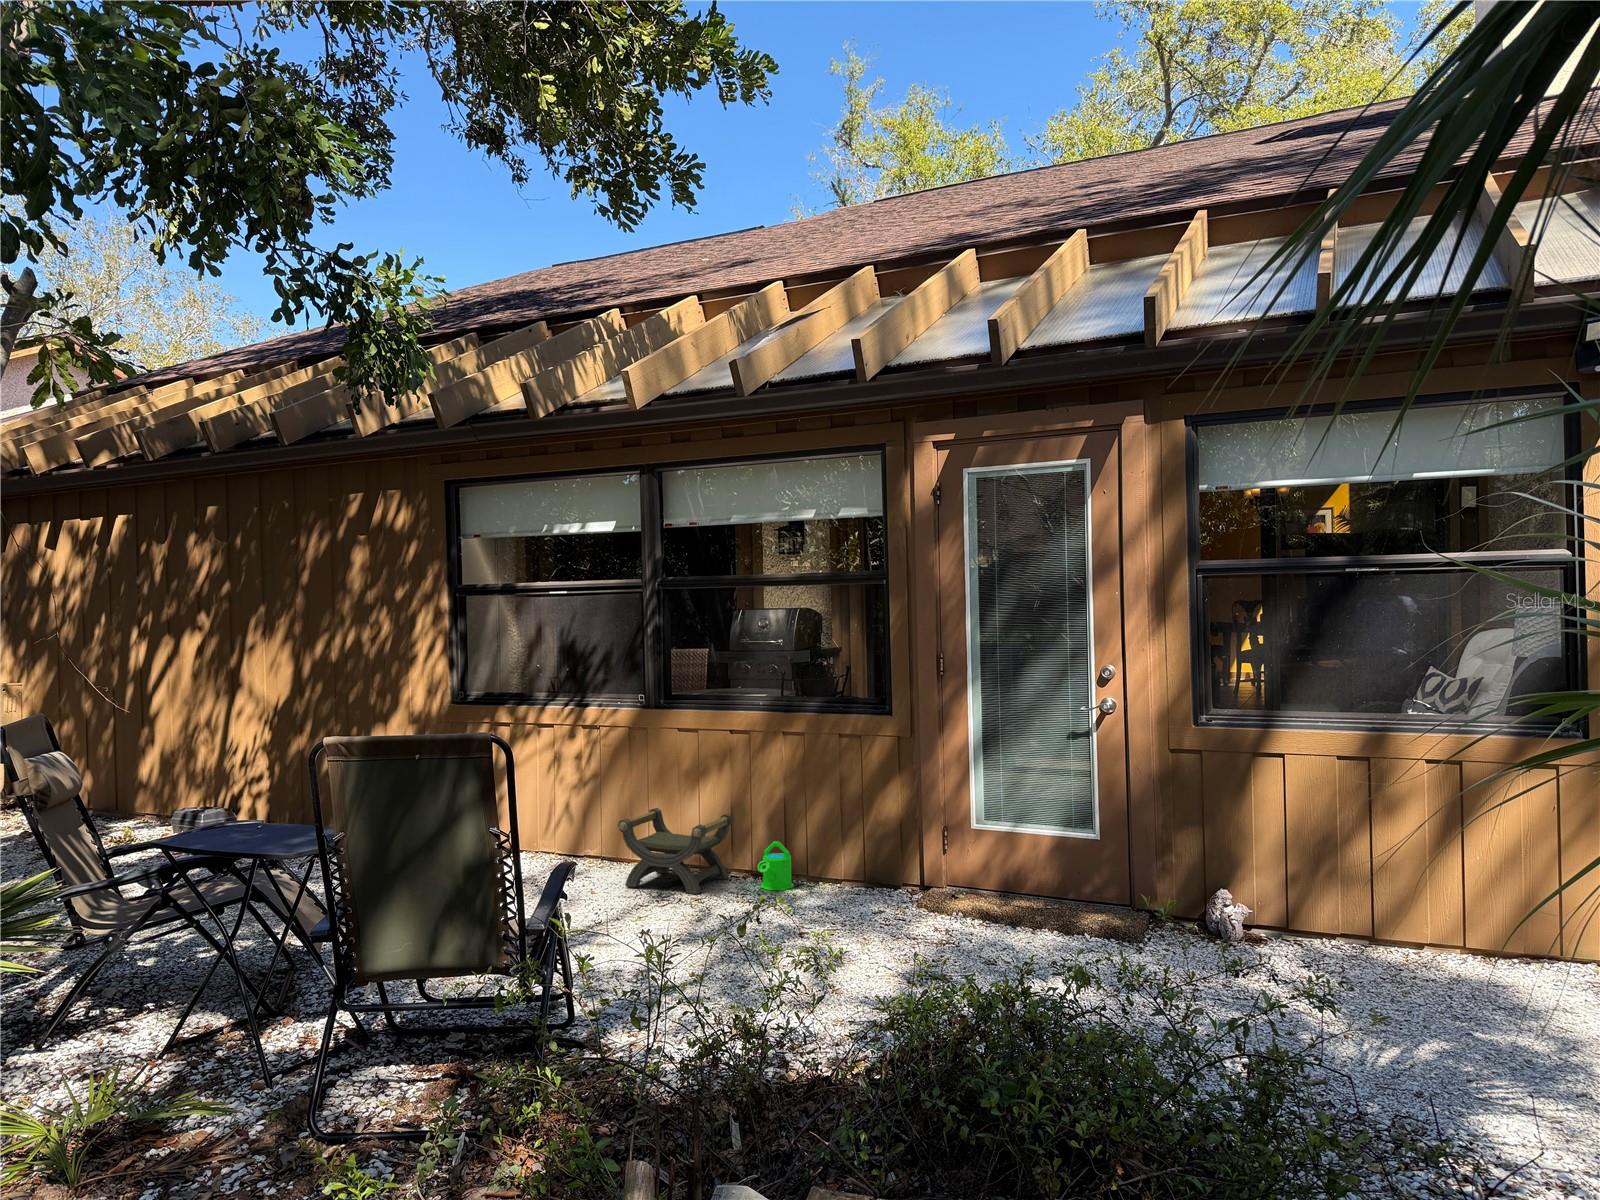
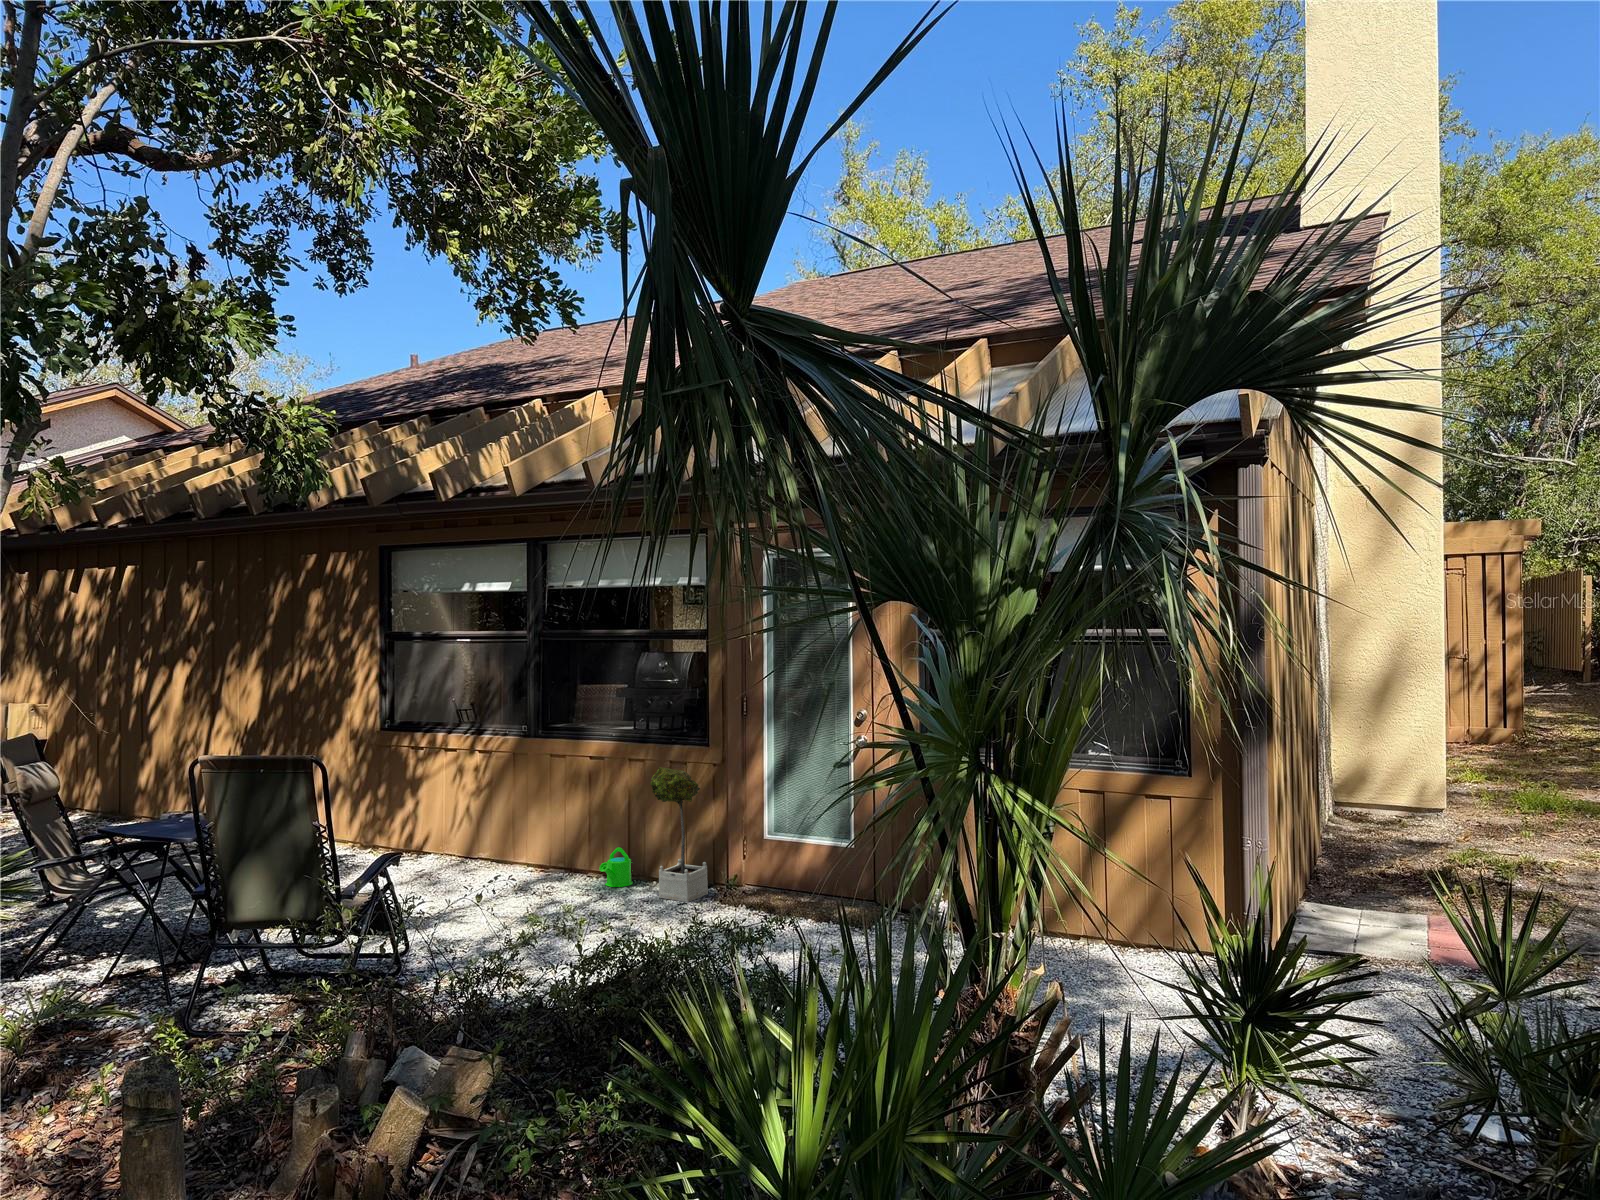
potted tree: none [826,740,900,908] -> present [650,767,708,902]
stool: present [618,808,734,895] -> none [495,818,590,889]

